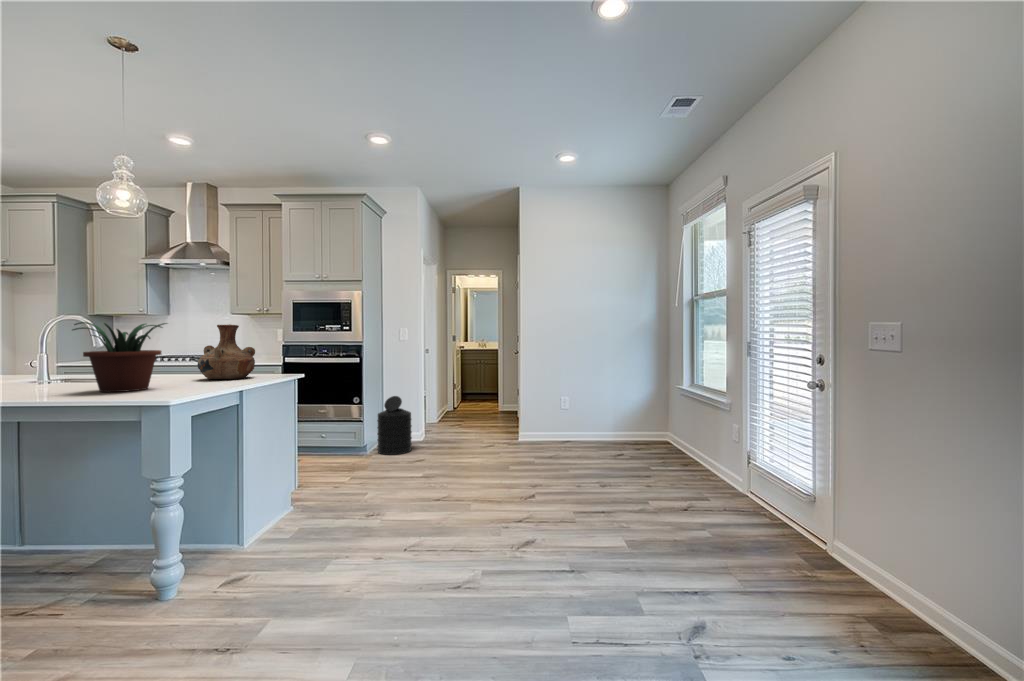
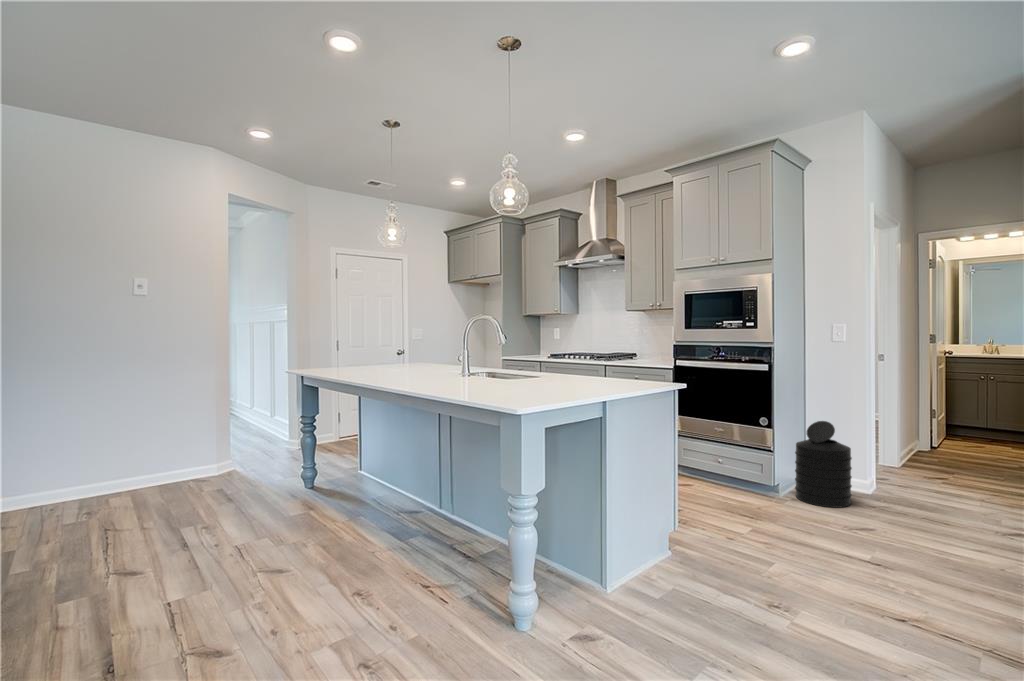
potted plant: present [72,322,167,392] -> none [458,321,532,393]
vase: present [198,324,255,379] -> none [568,322,627,386]

